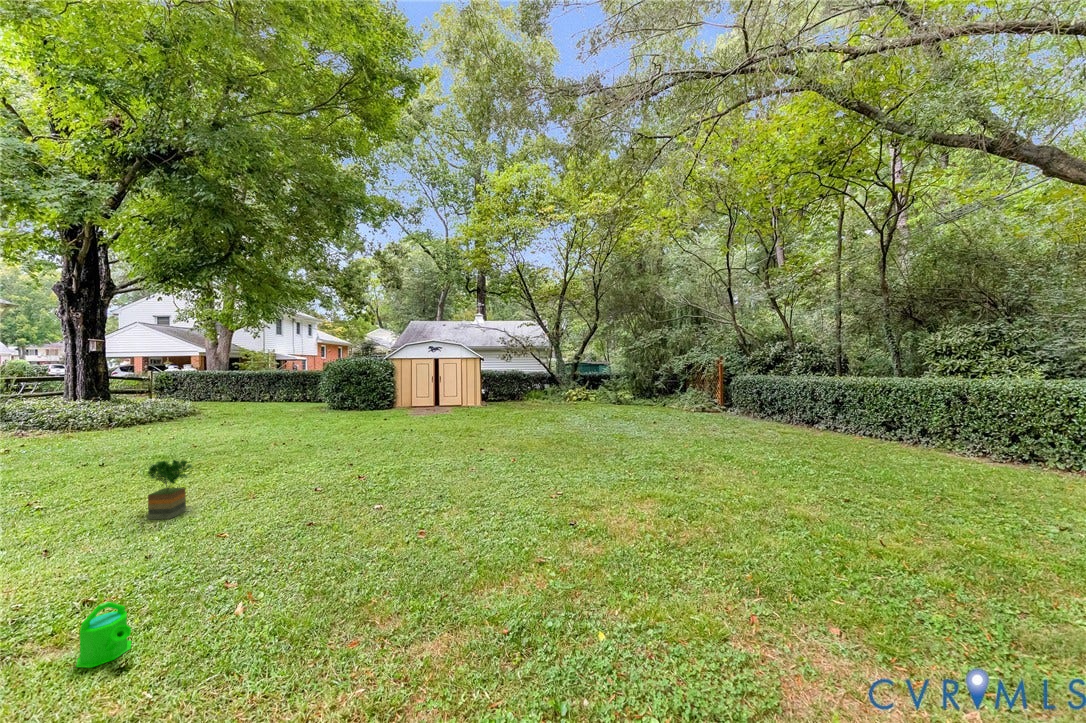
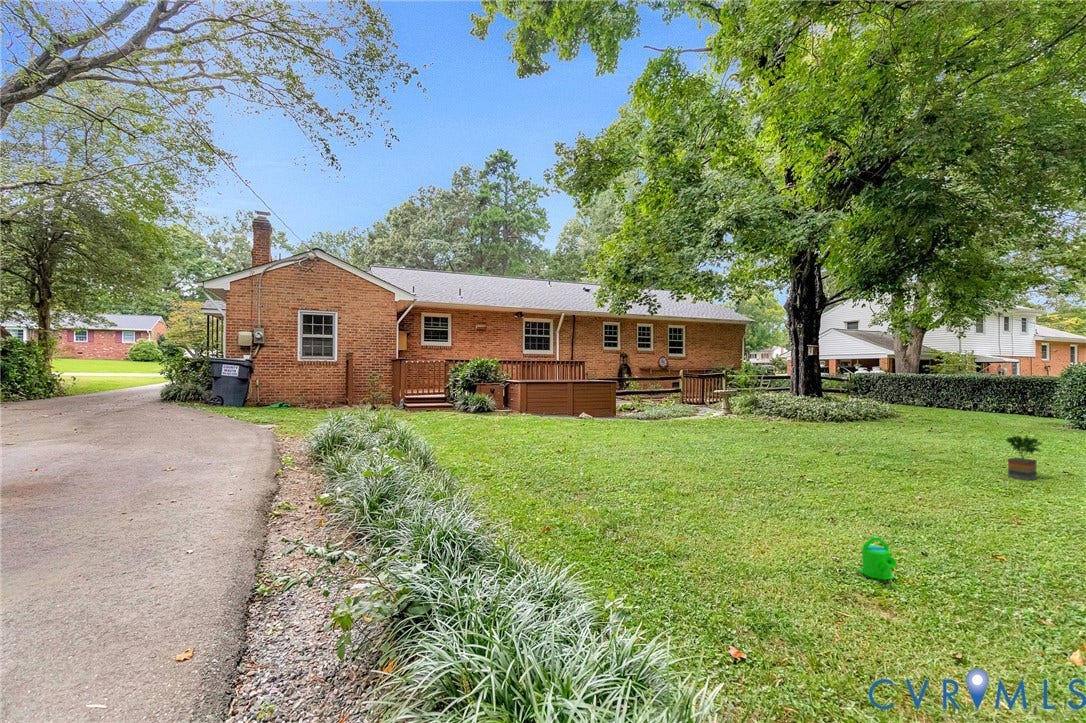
potted tree: present [148,460,192,520] -> present [1006,436,1042,481]

